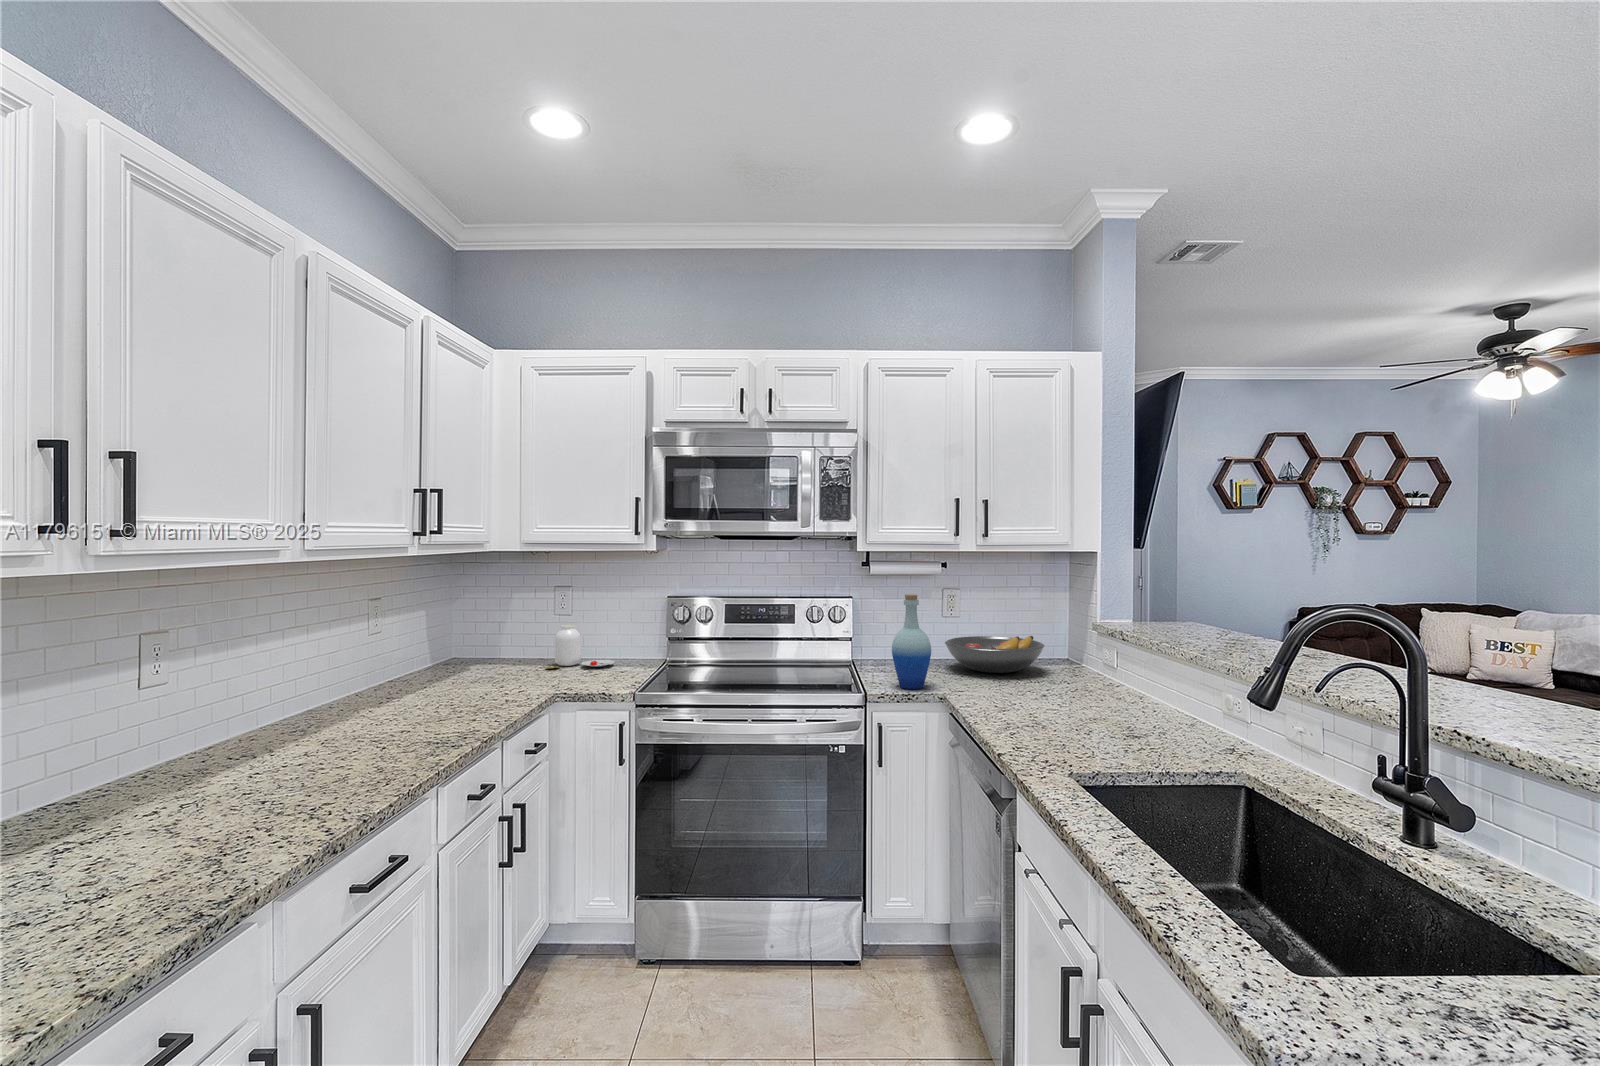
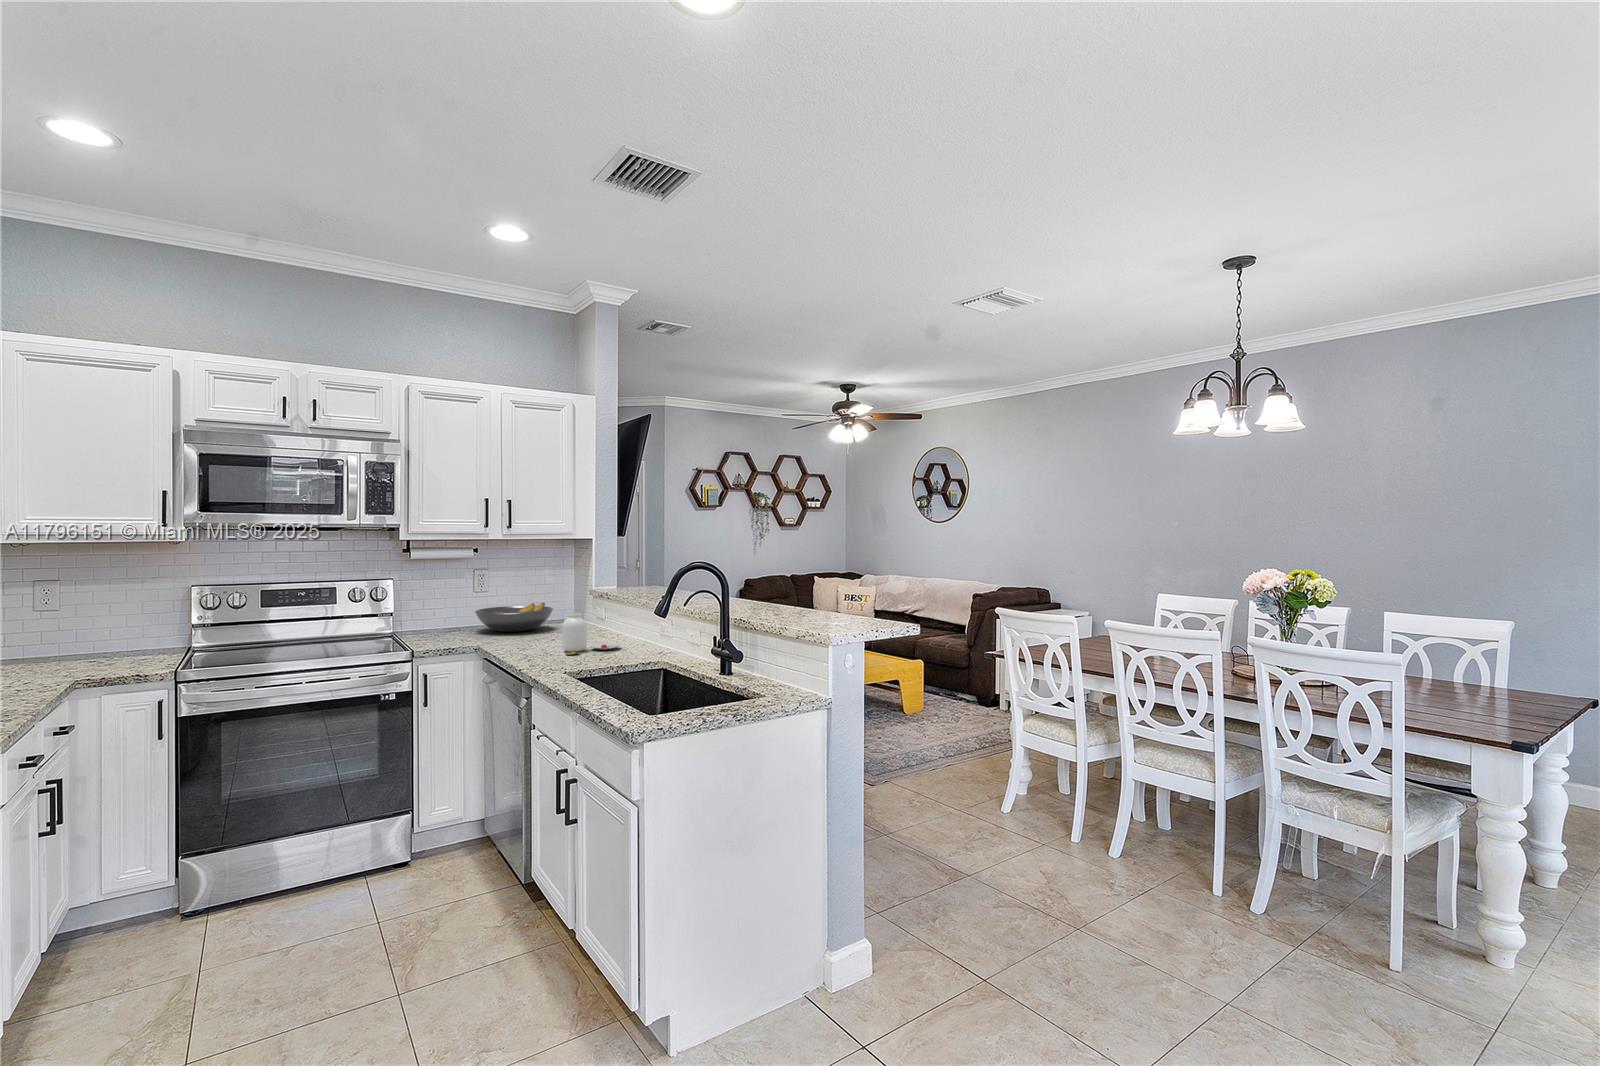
bottle: present [892,594,931,689] -> none [434,573,467,646]
jar: present [545,625,614,669] -> present [562,613,621,655]

